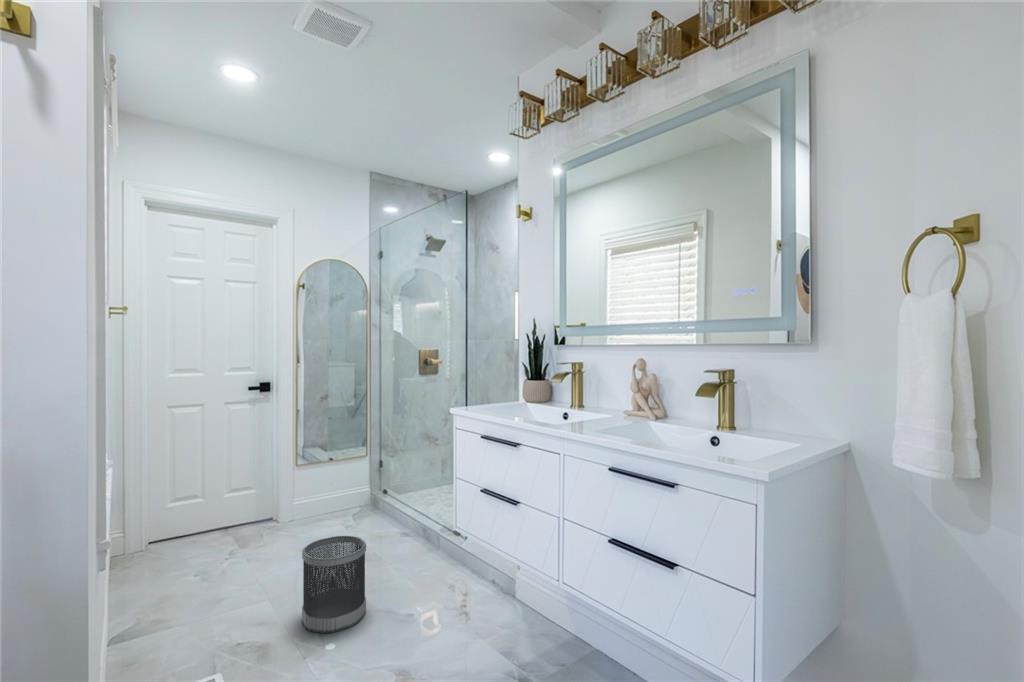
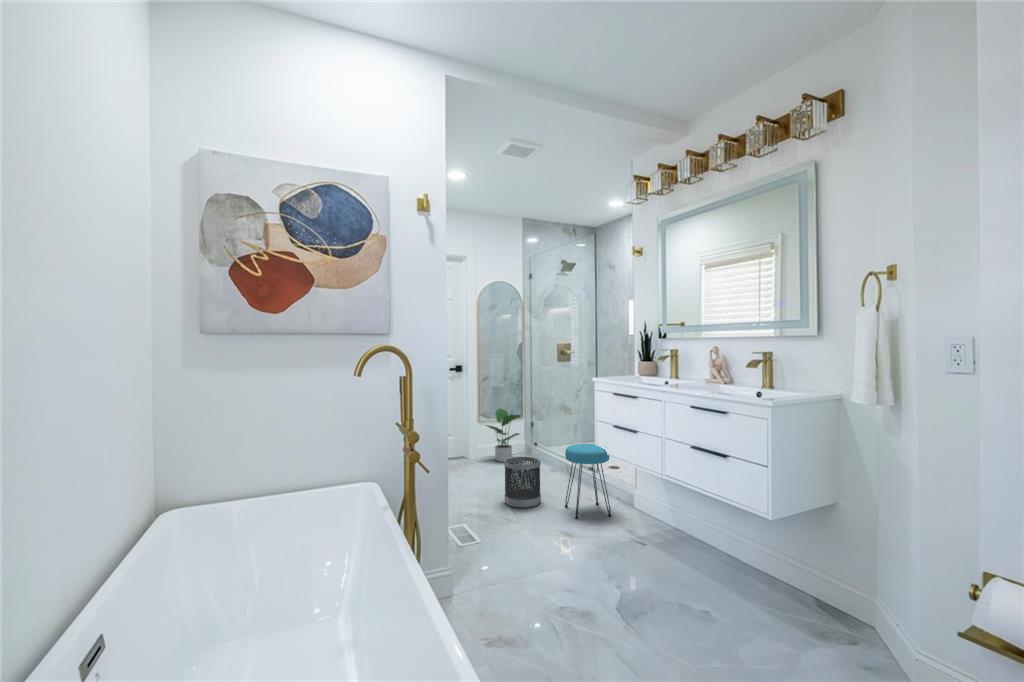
potted plant: none [303,443,362,524] -> present [486,408,521,462]
stool: none [403,513,477,651] -> present [565,444,611,518]

